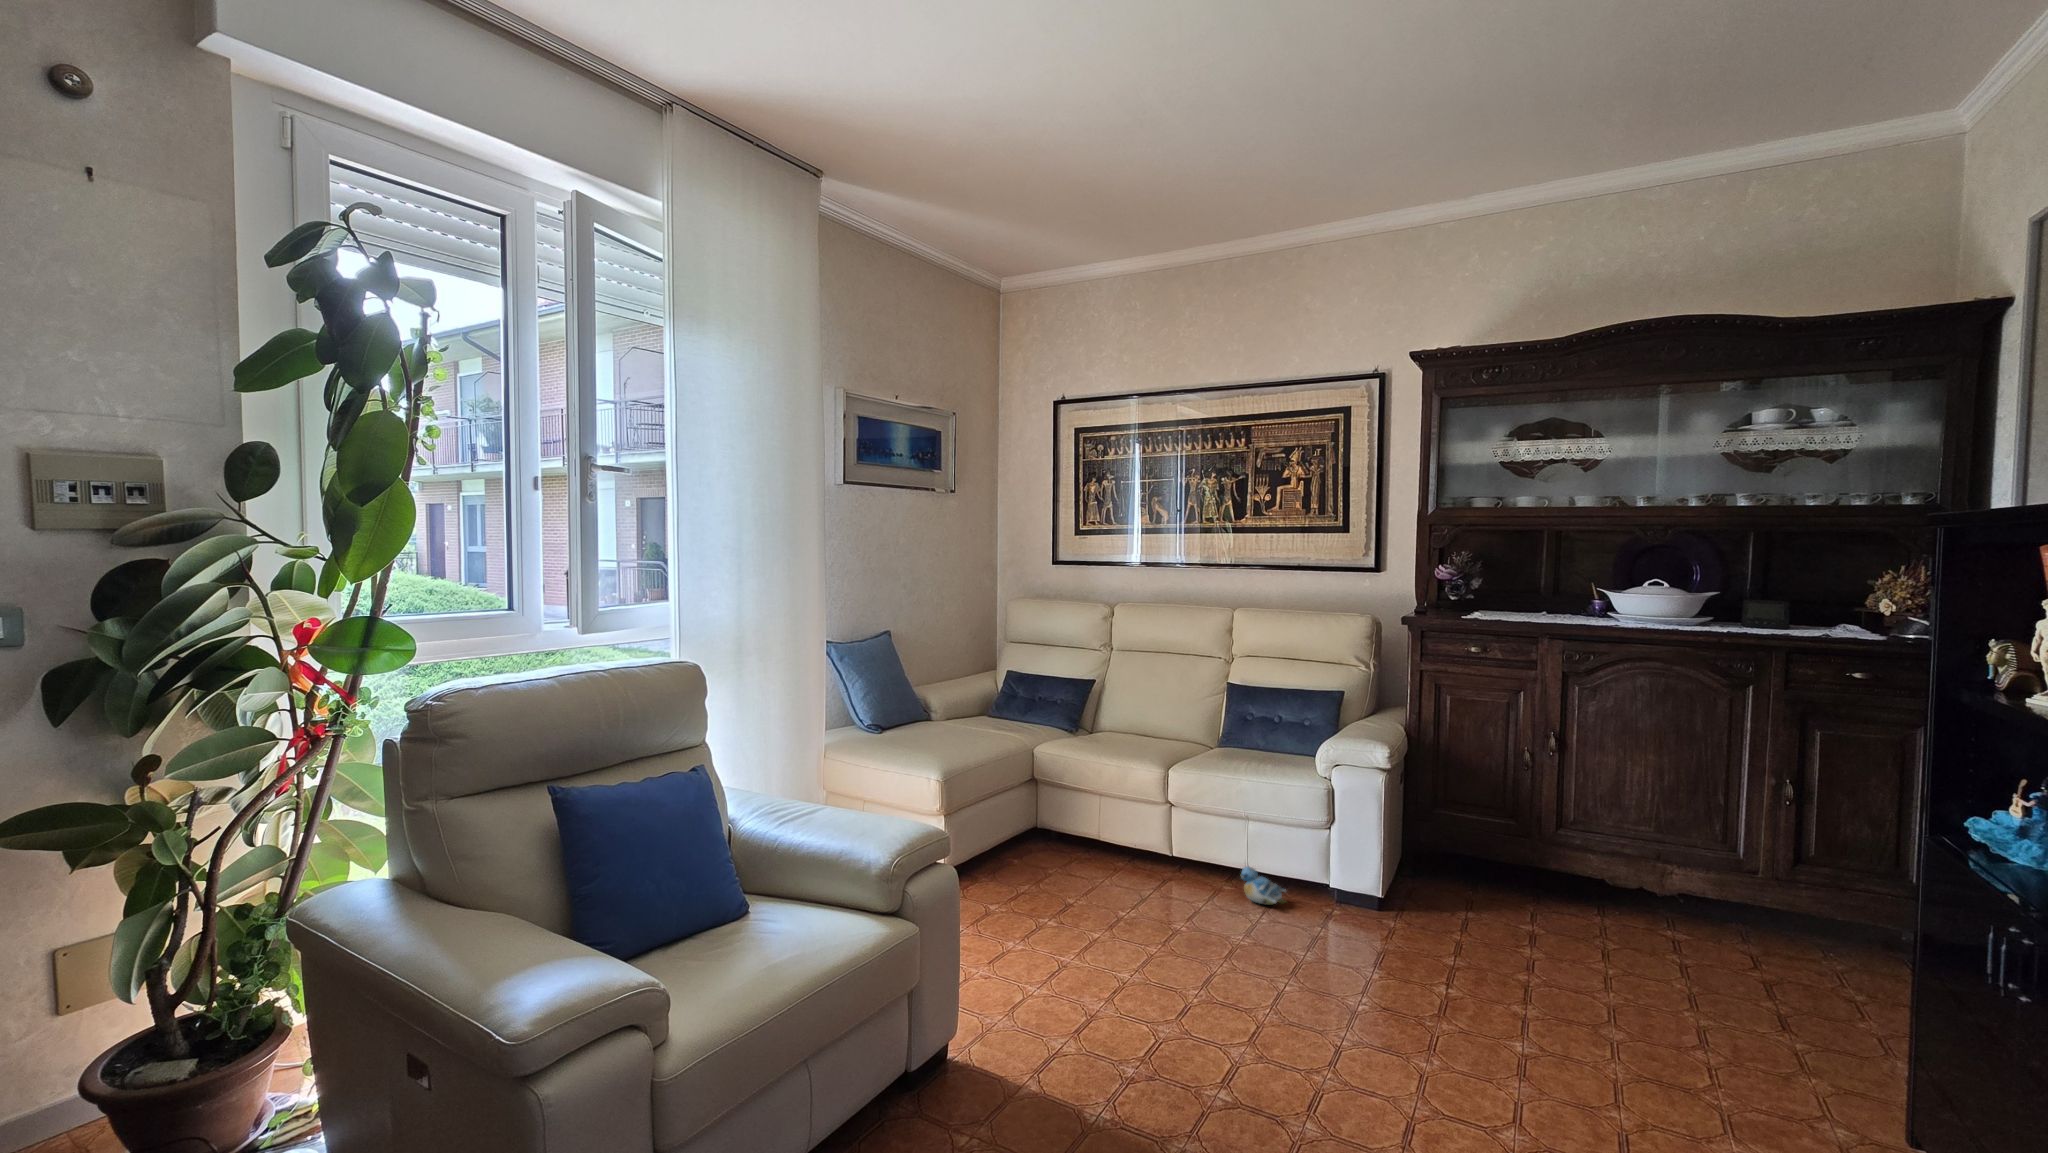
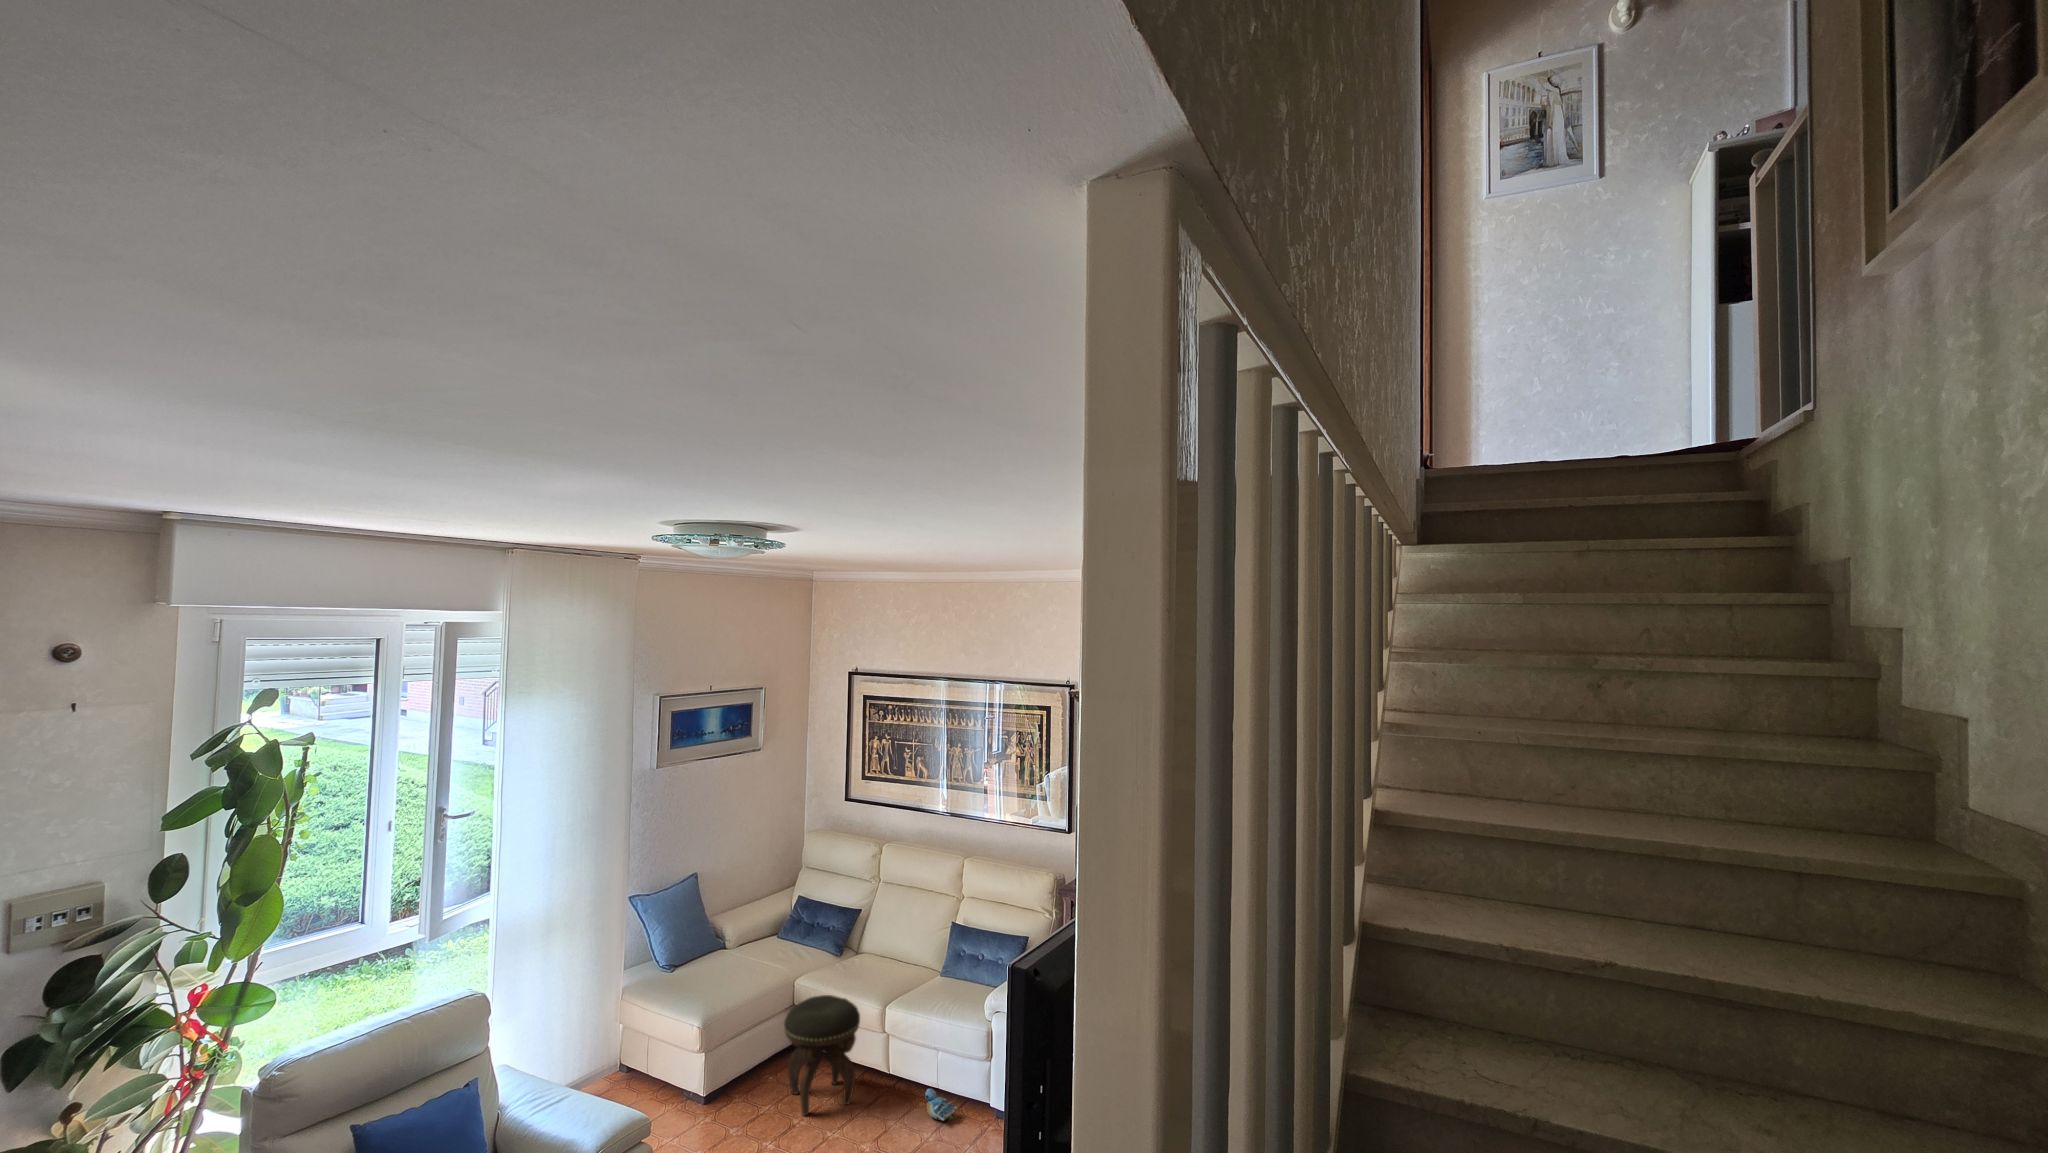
footstool: none [1042,757,1142,898] -> present [784,995,860,1116]

